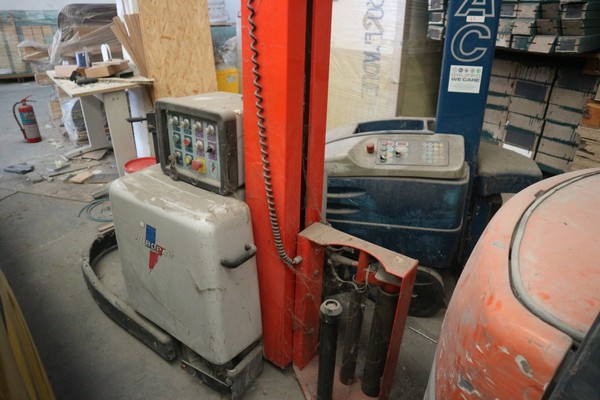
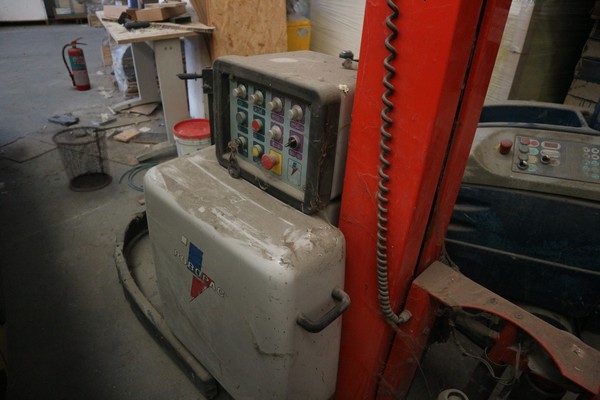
waste bin: none [16,169,72,225] -> present [52,126,112,191]

